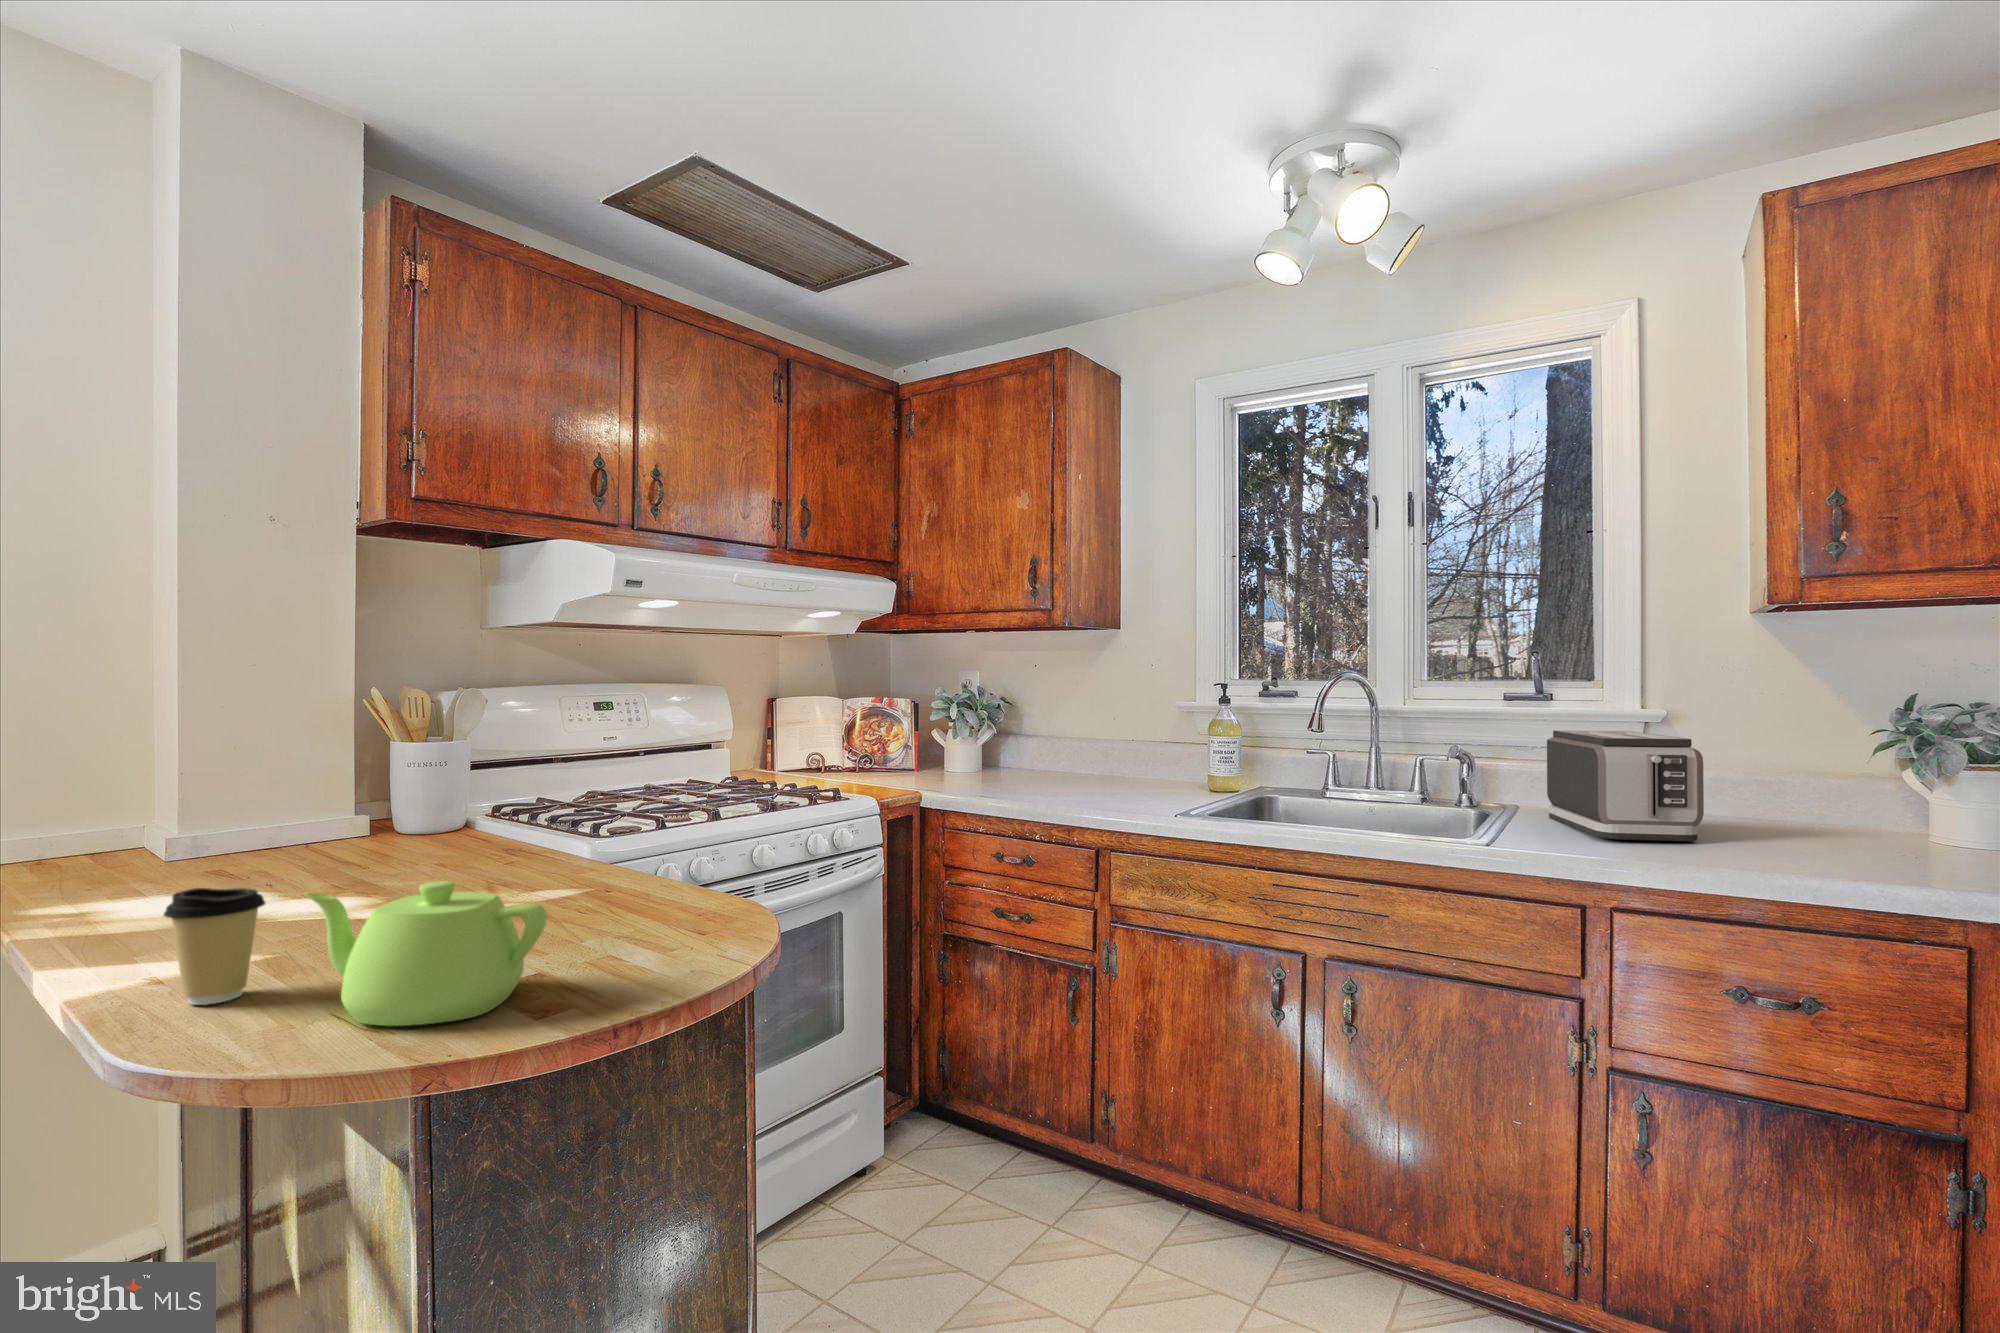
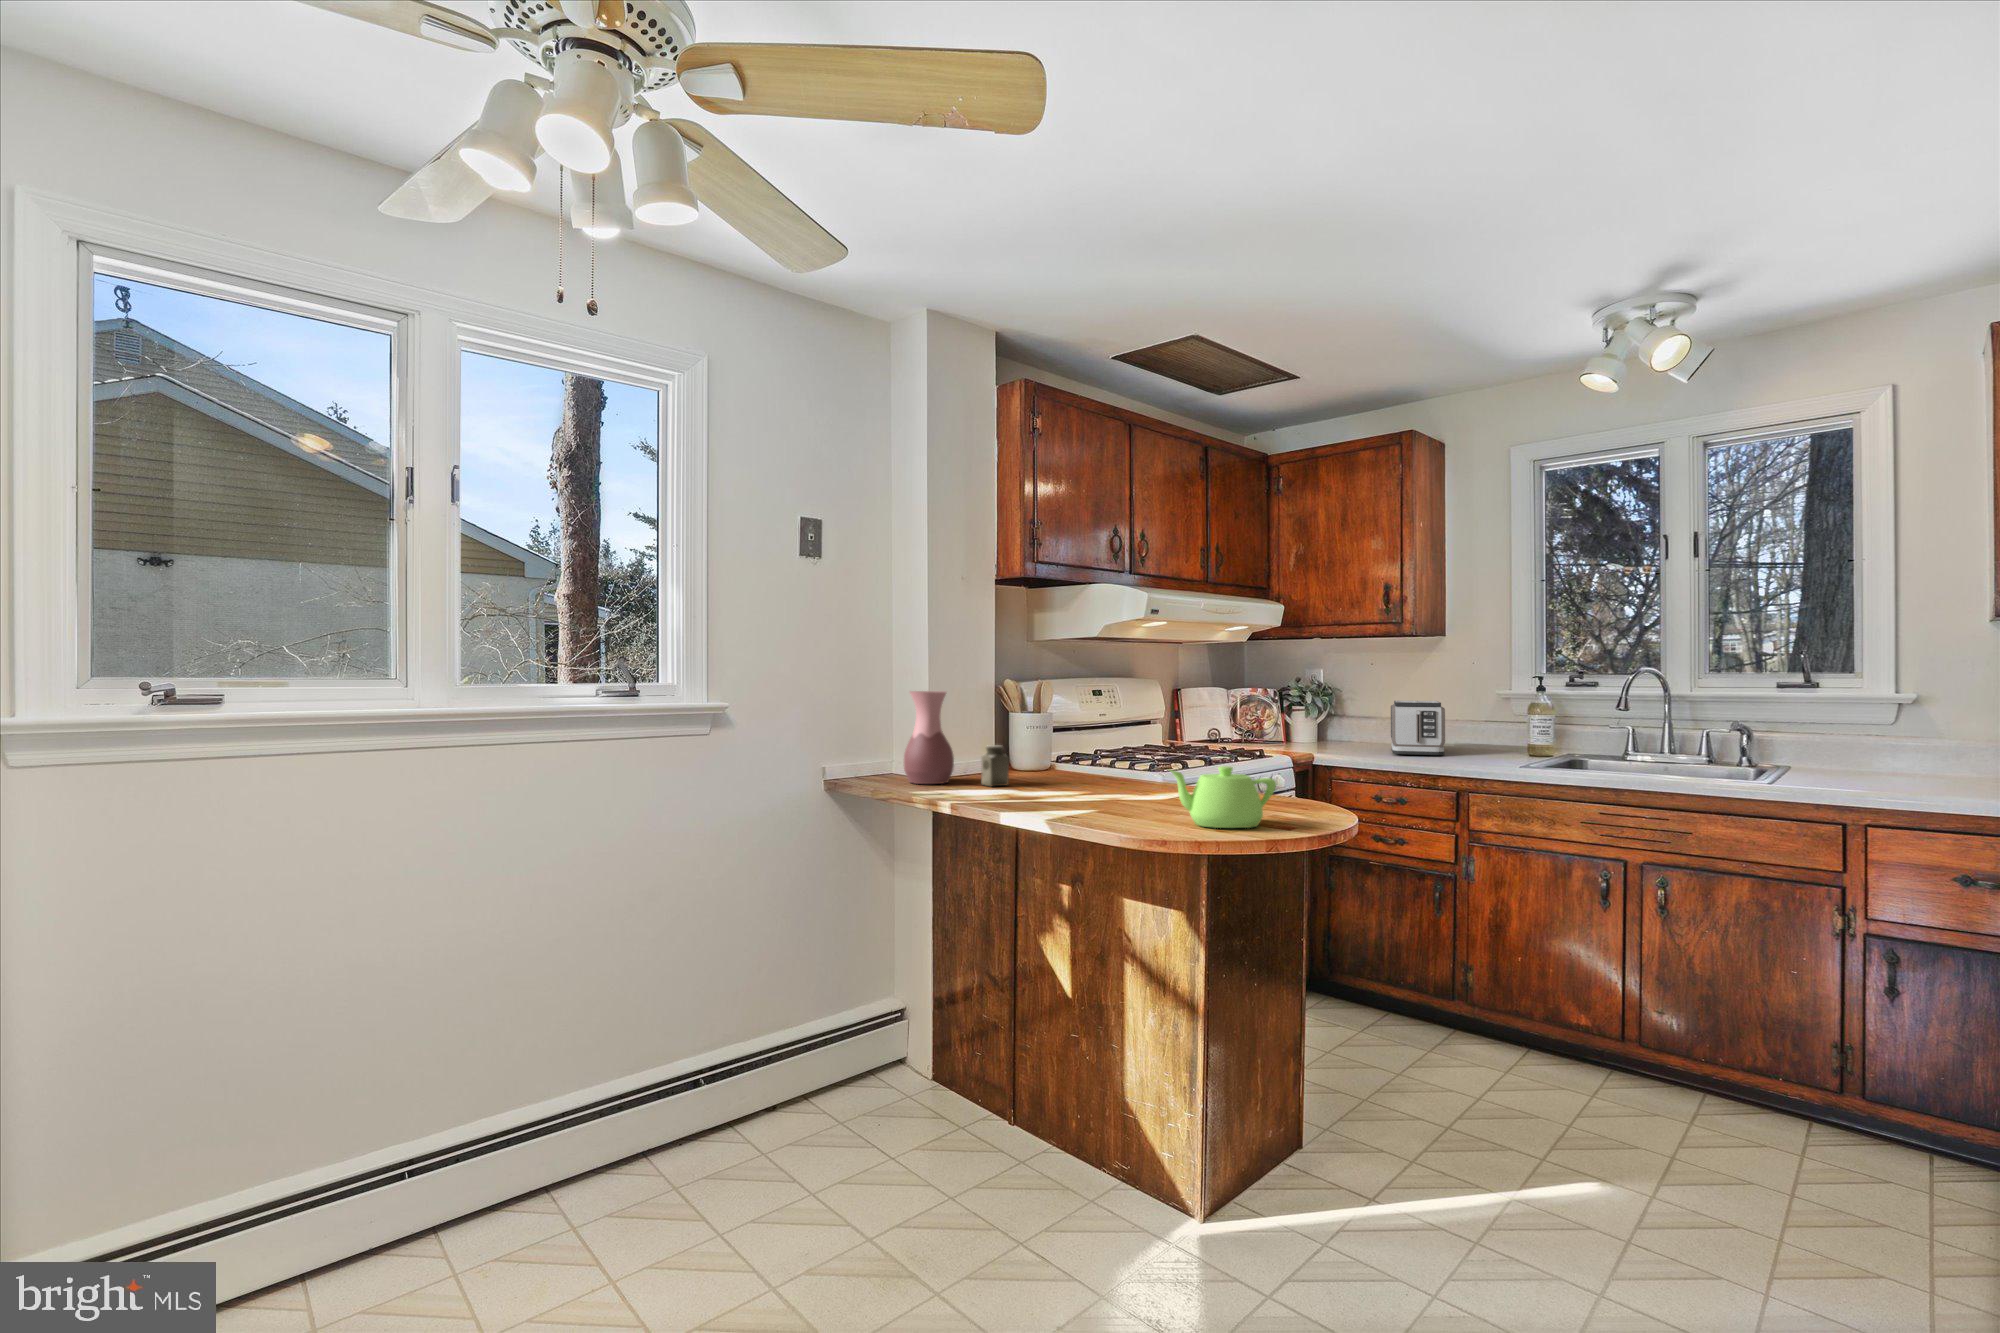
vase: none [69,713,185,886] -> present [904,691,954,784]
toaster: present [1547,731,1704,841] -> present [1391,701,1445,755]
salt shaker: none [212,810,262,889] -> present [981,745,1009,786]
coffee cup: present [164,888,265,1005] -> none [1095,769,1133,821]

